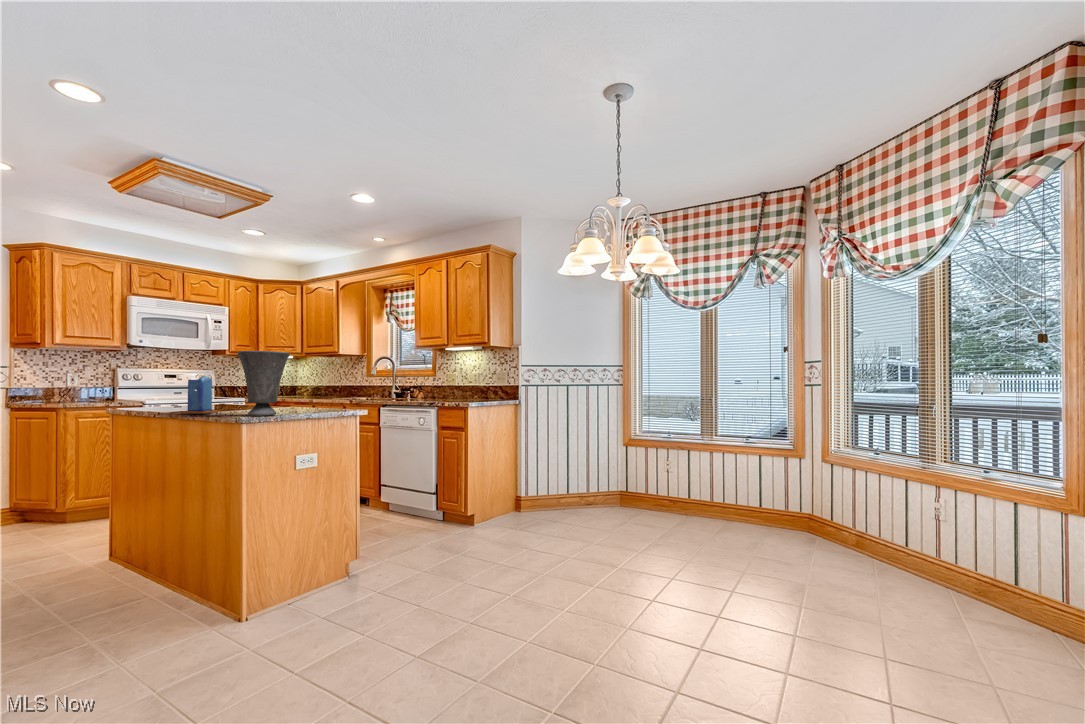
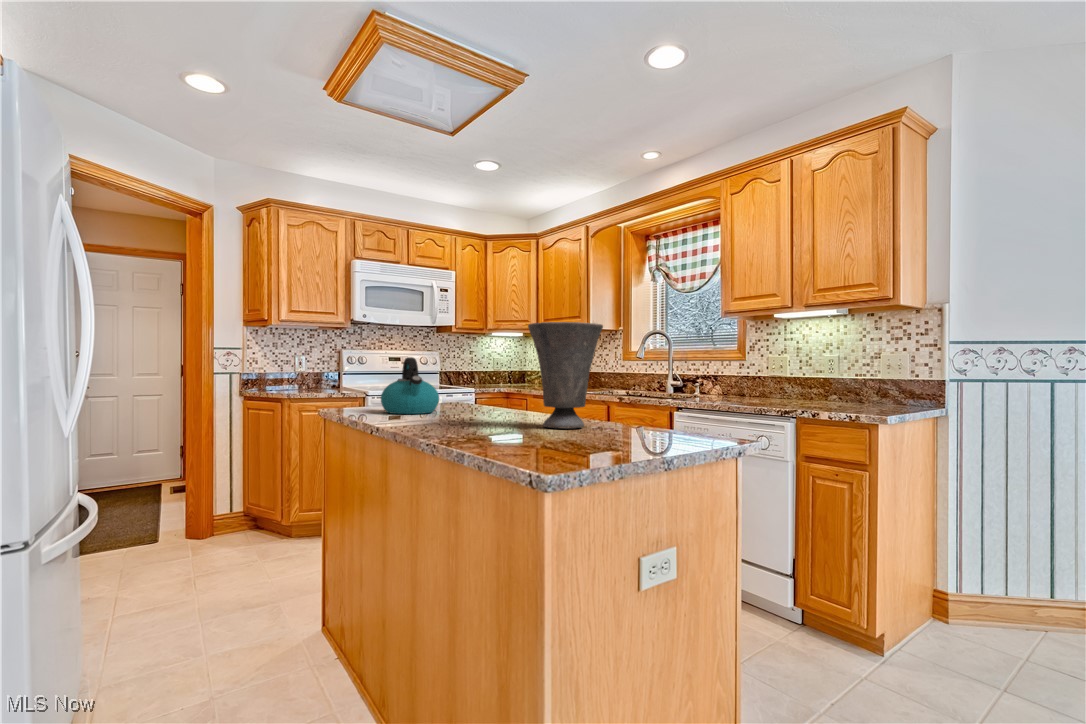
kettle: none [134,373,184,412] -> present [381,357,439,414]
candle: present [180,373,218,414] -> none [444,358,492,420]

